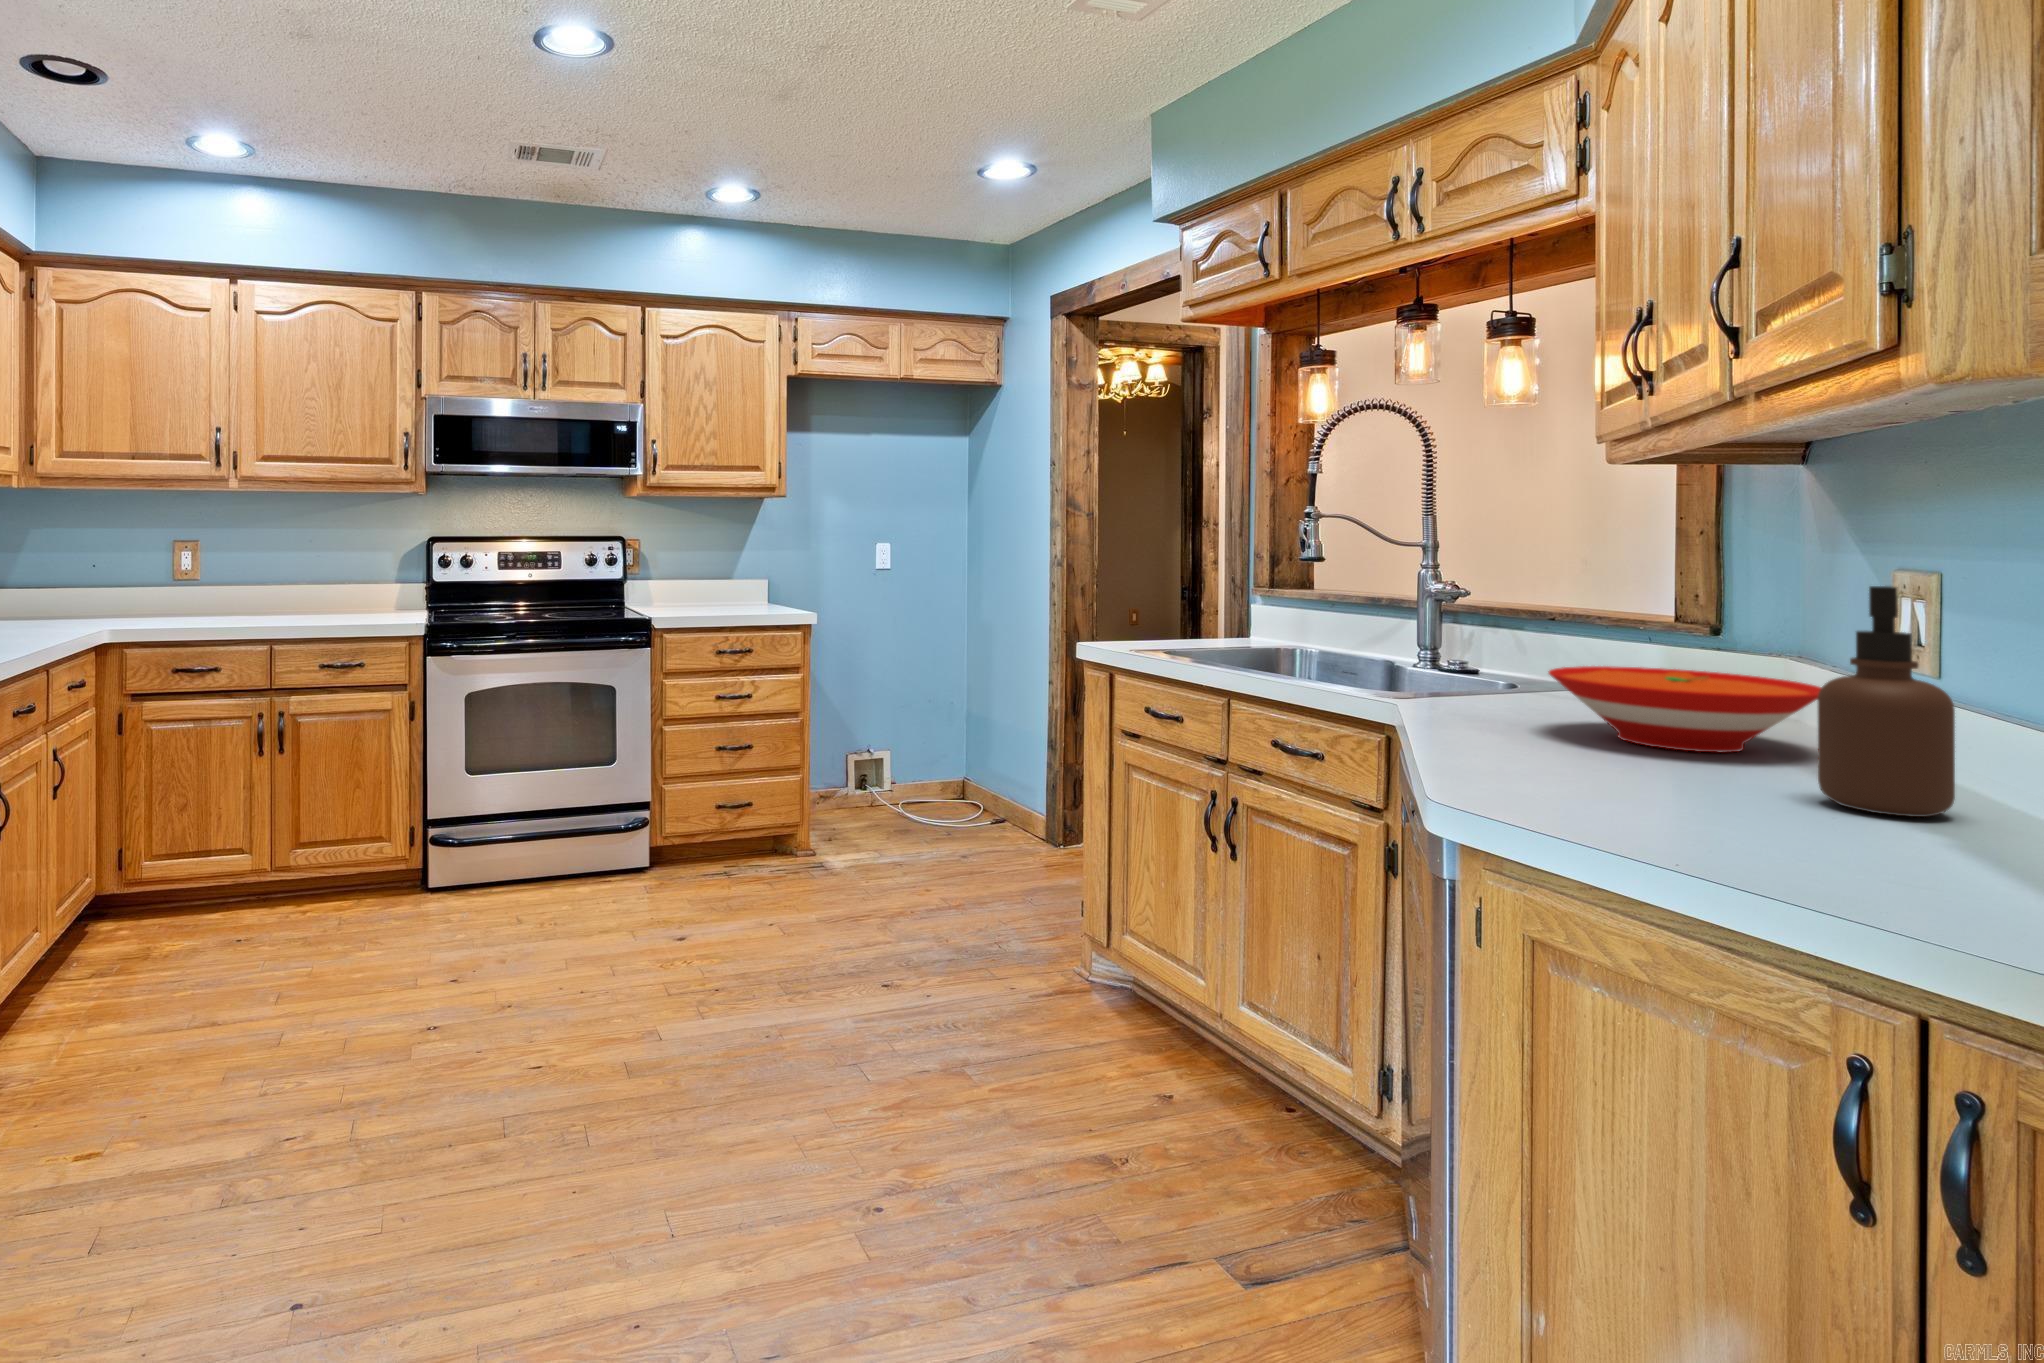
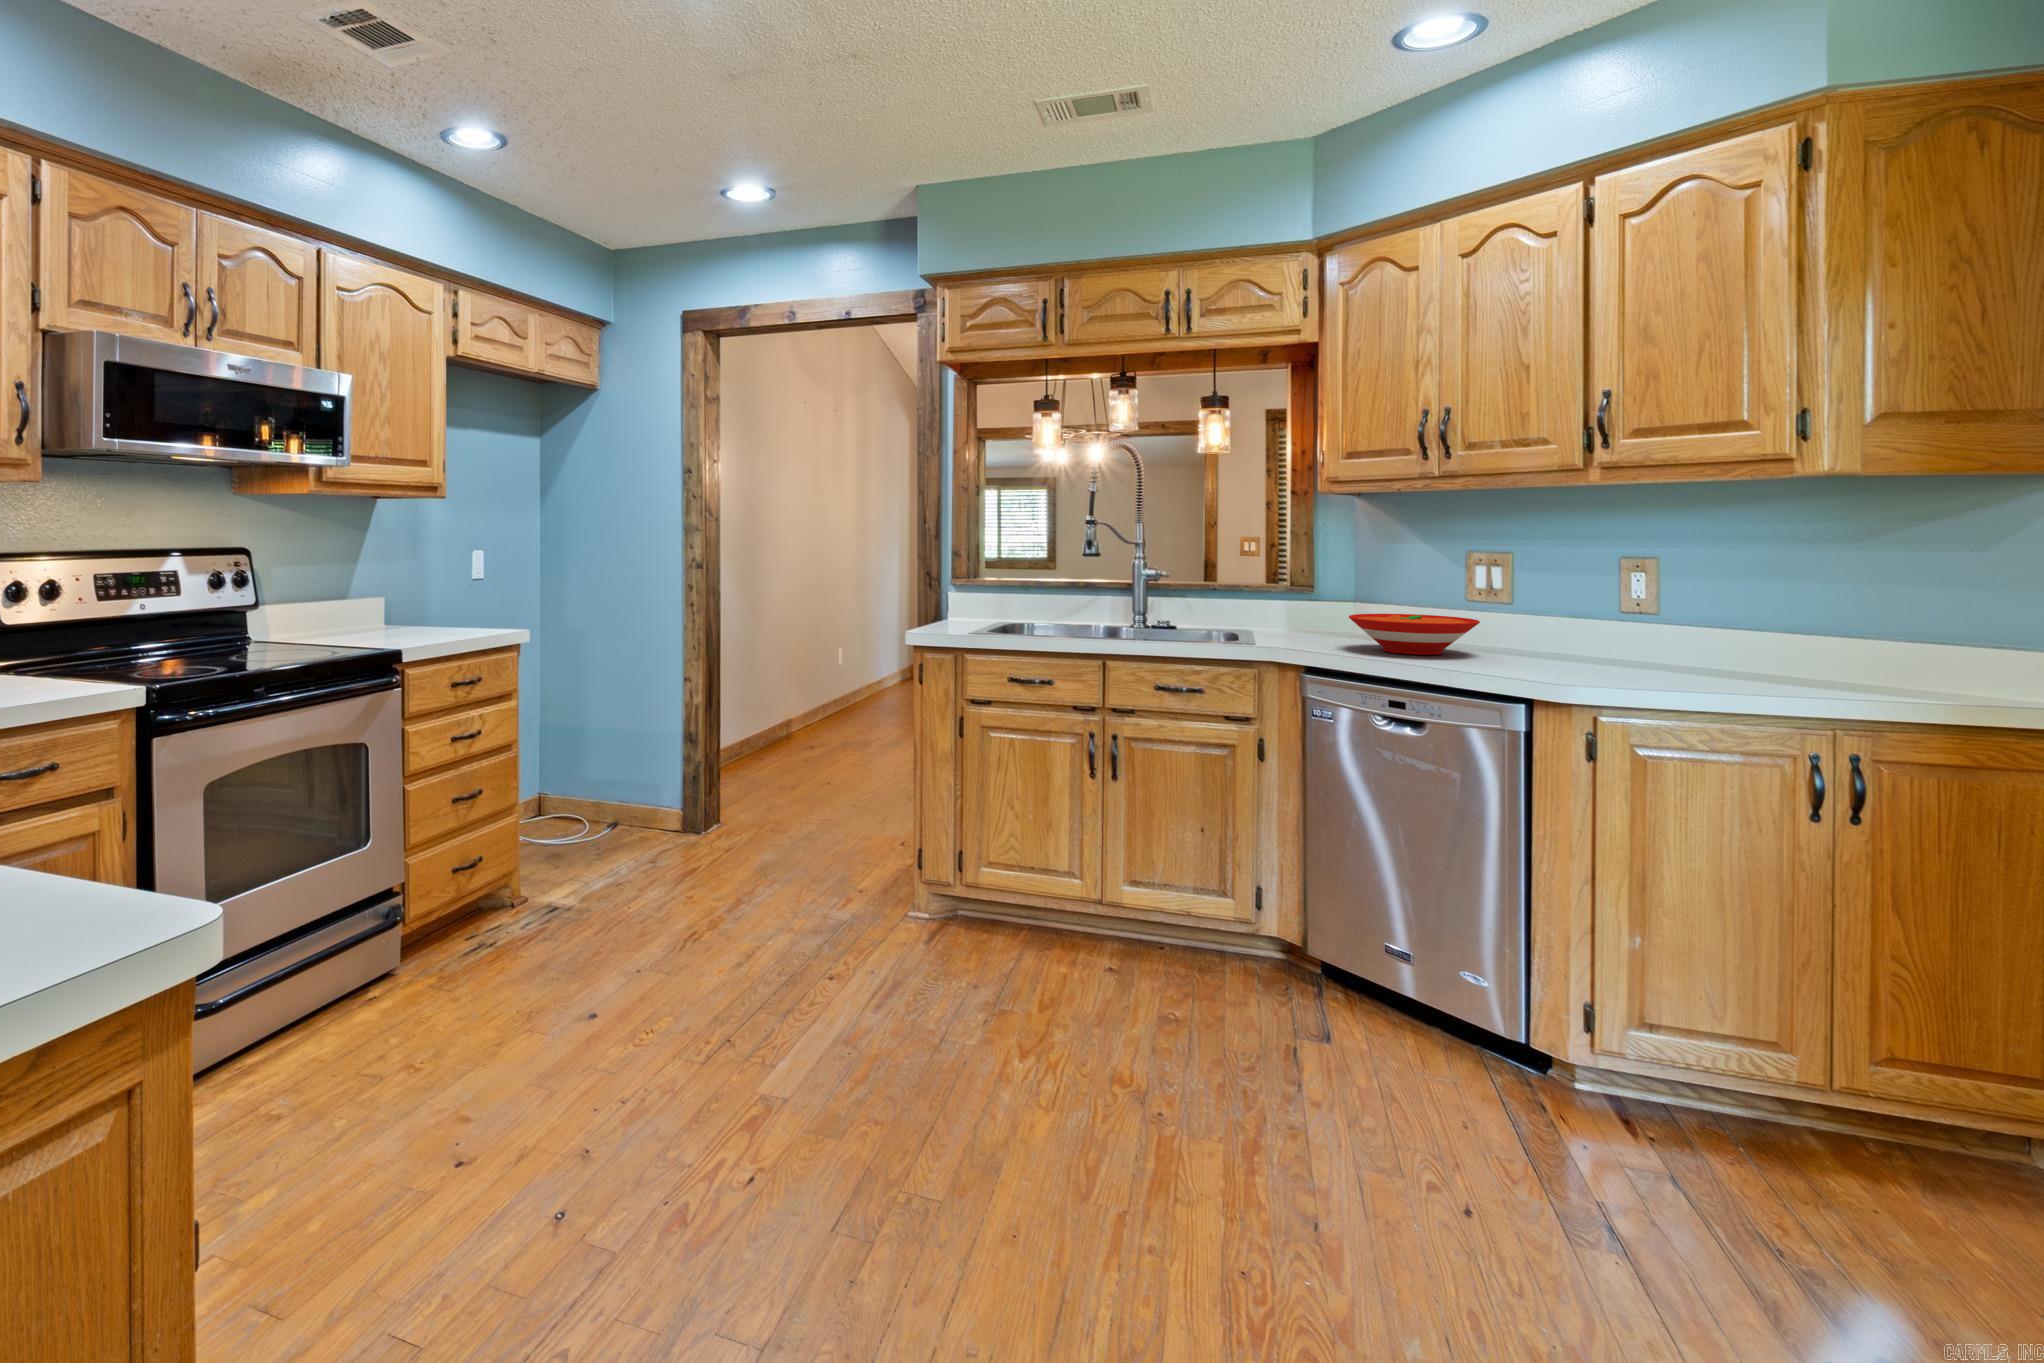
soap dispenser: present [1818,586,1955,817] -> none [1552,567,1605,669]

